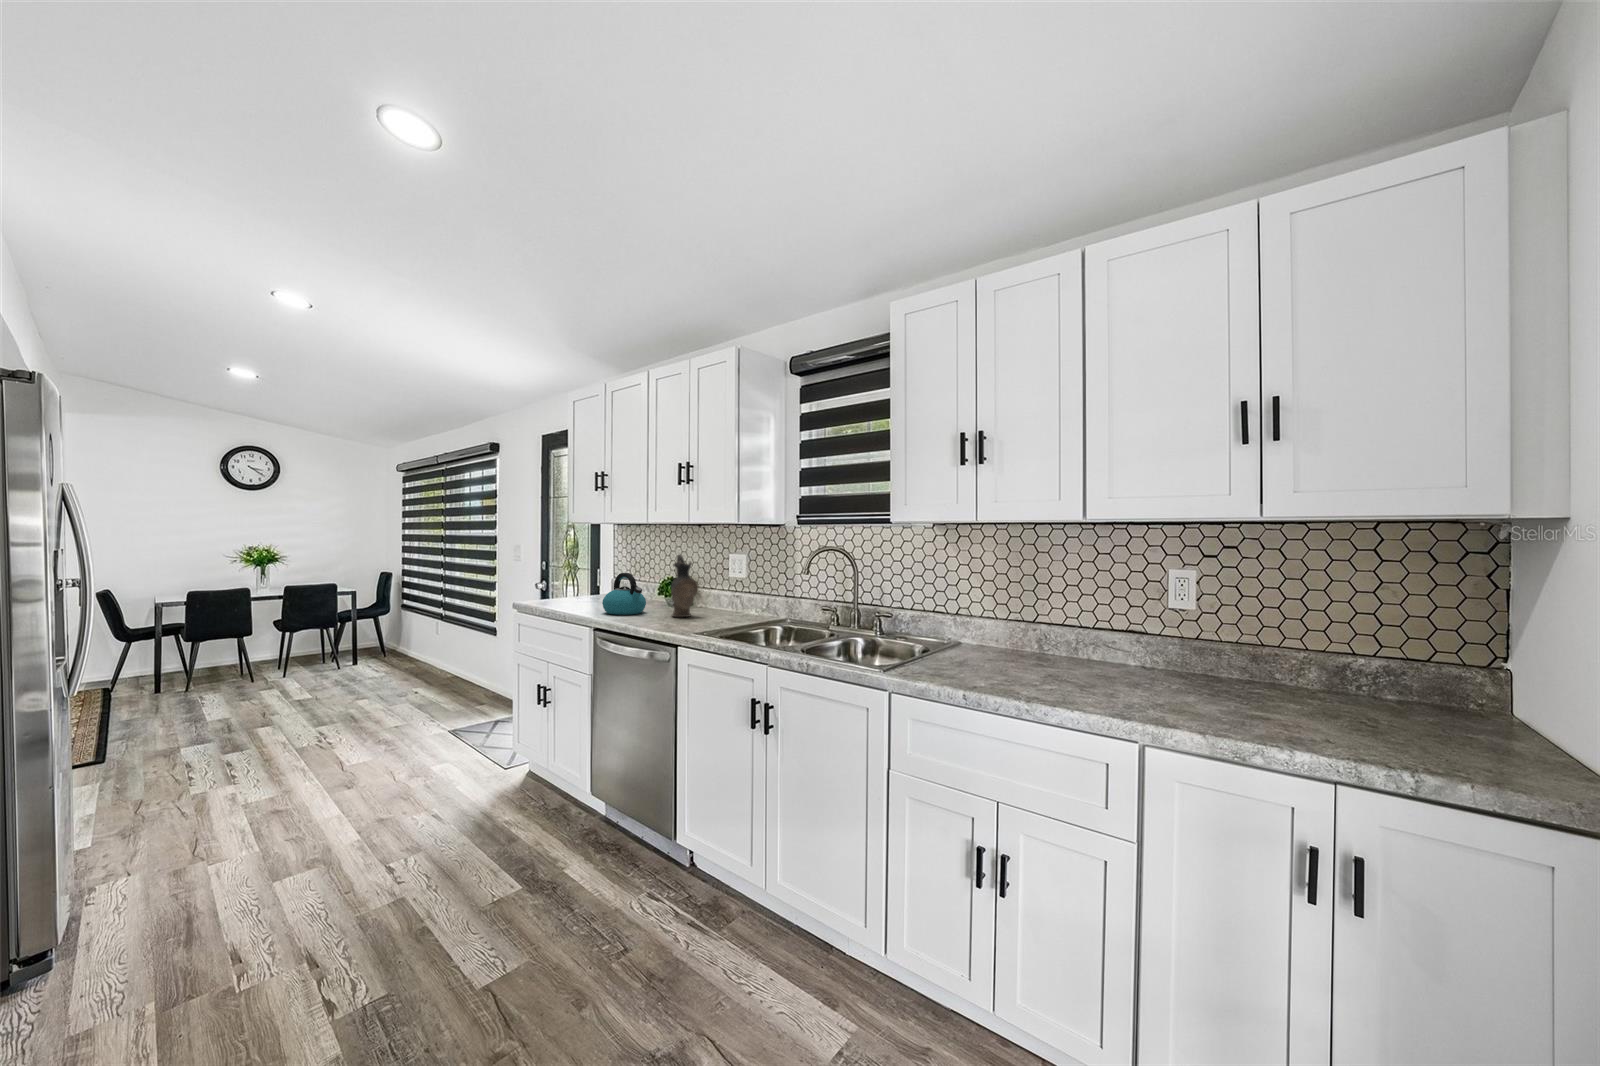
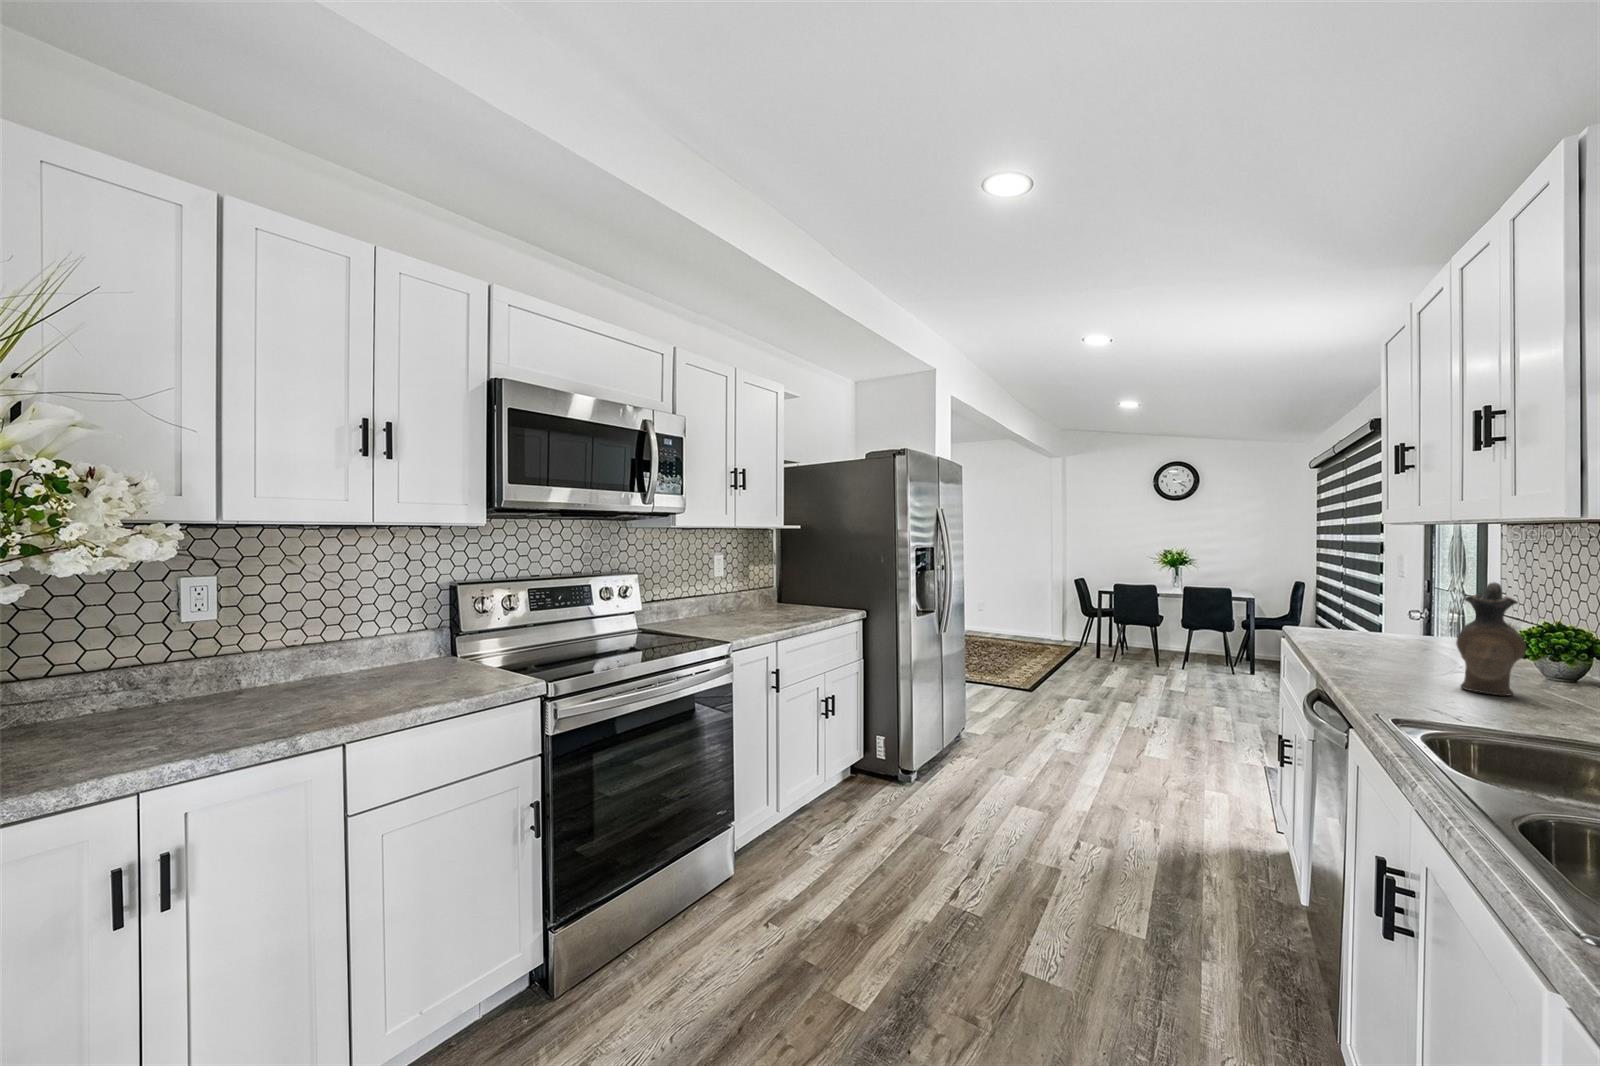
kettle: present [602,573,646,615] -> none [1347,604,1437,671]

